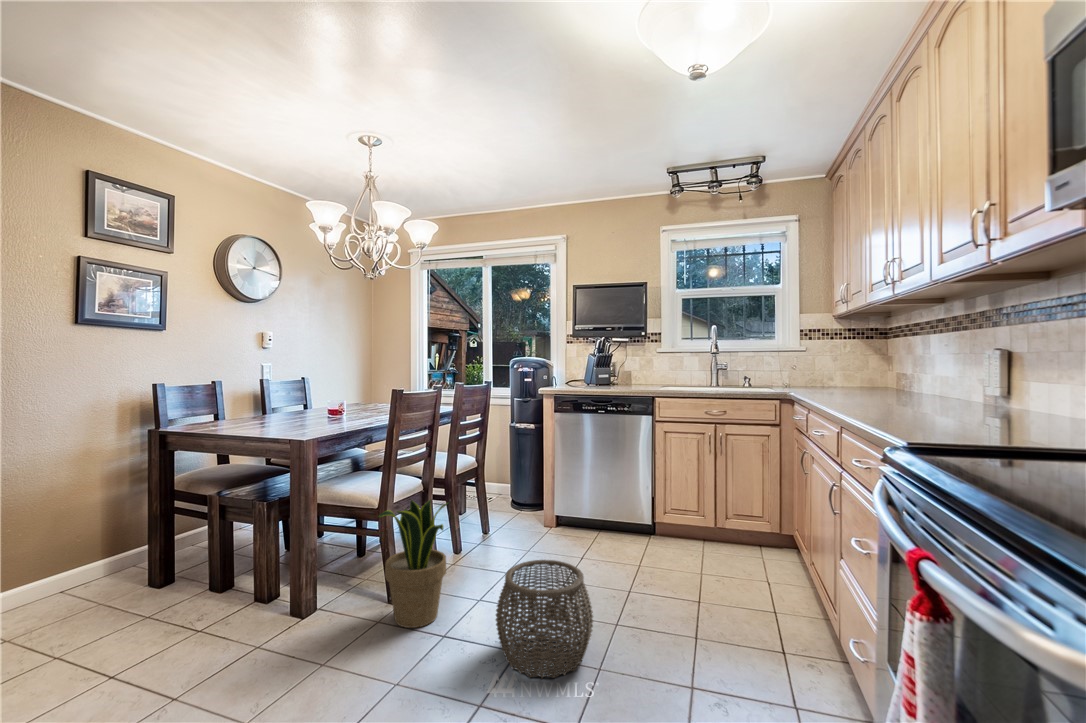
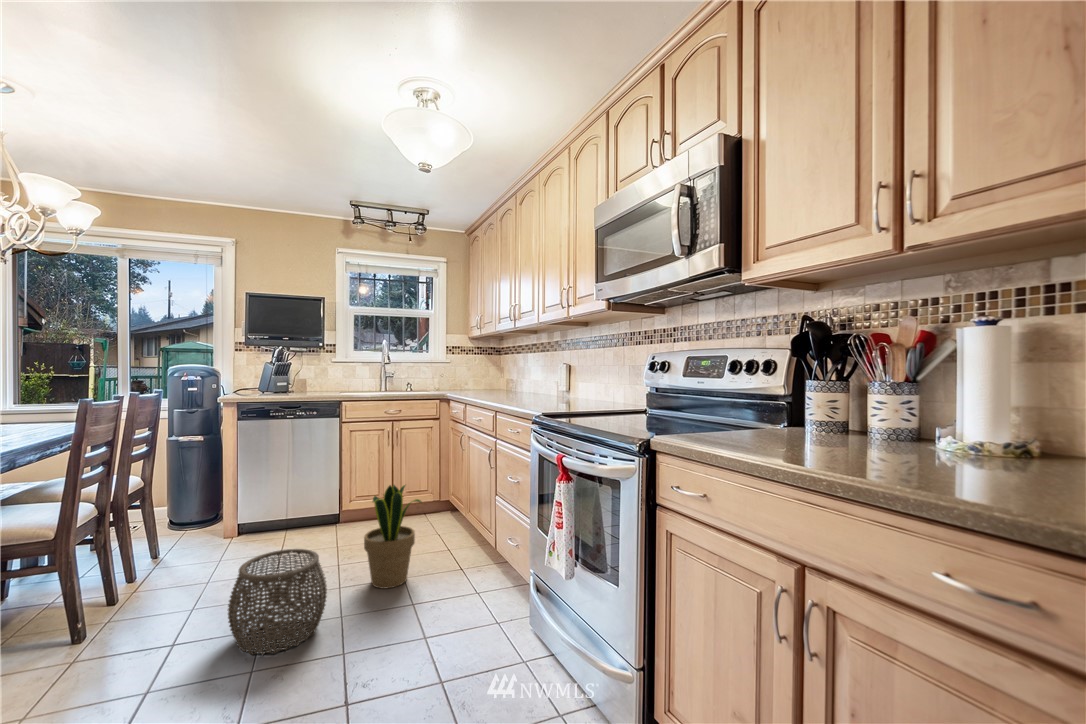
potted plant: present [378,500,448,628] -> present [364,485,421,588]

